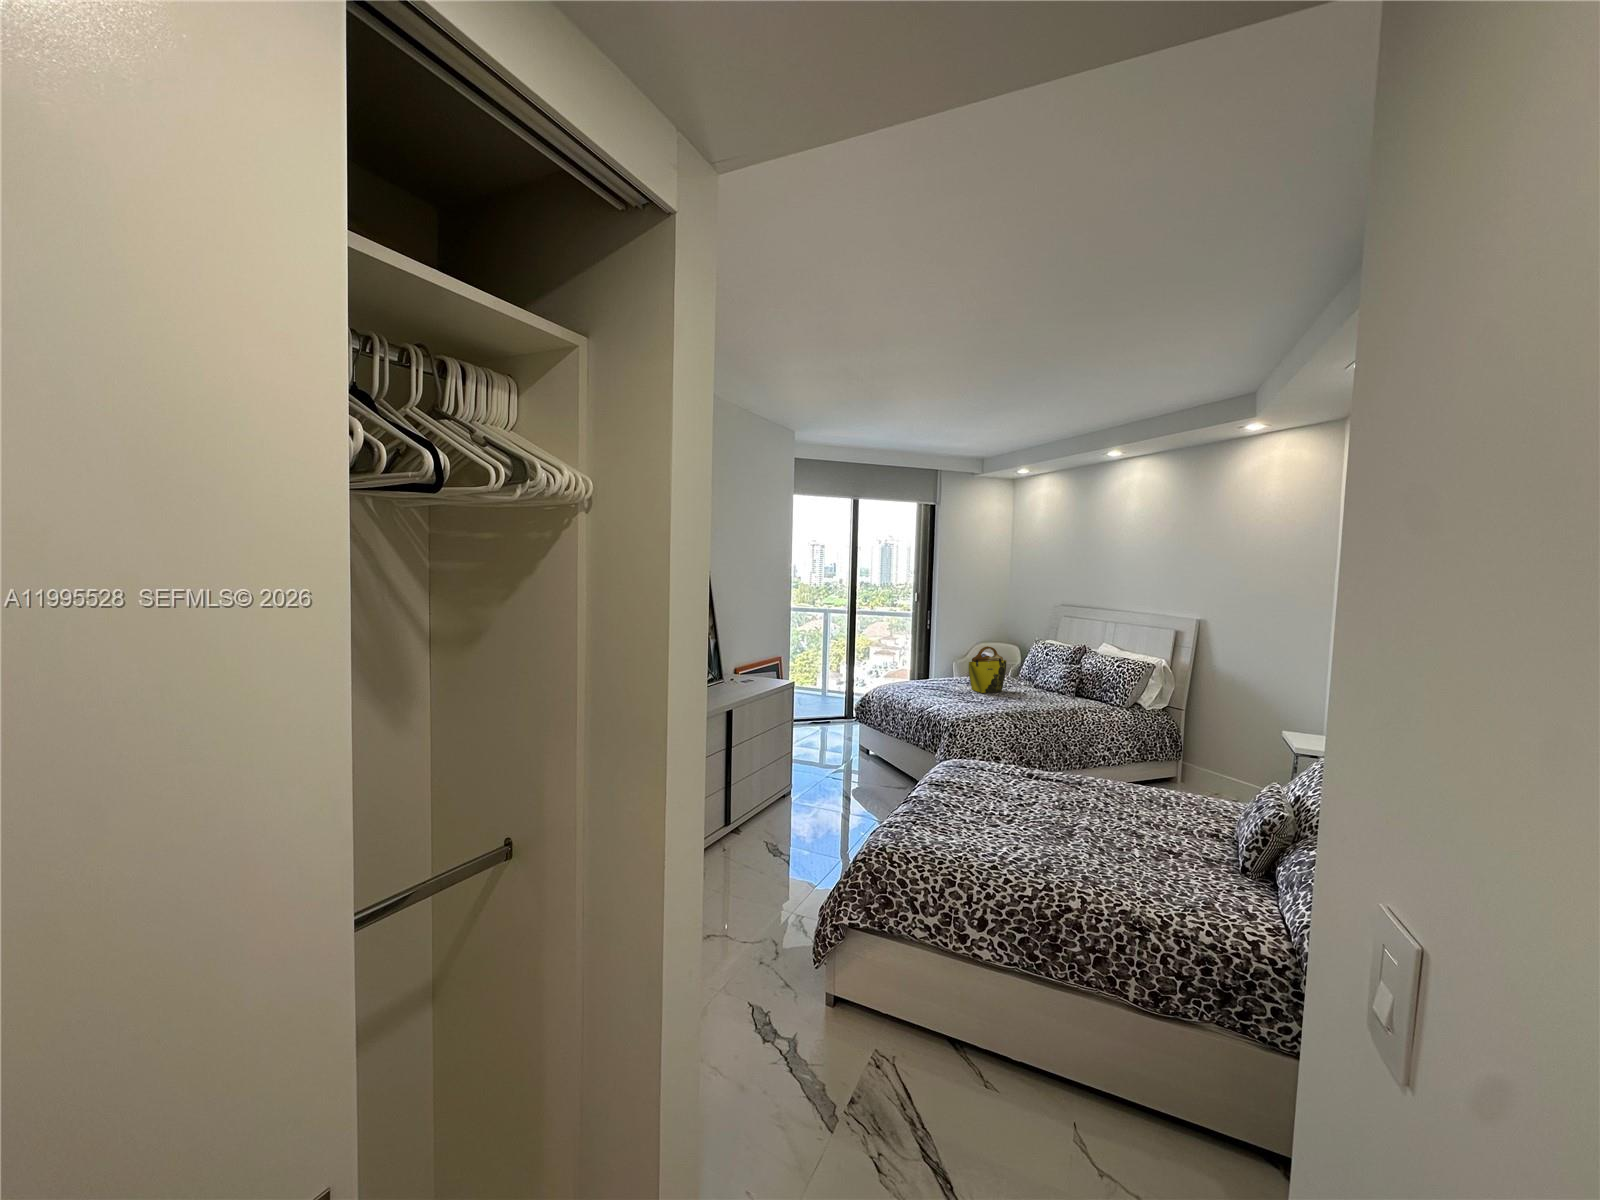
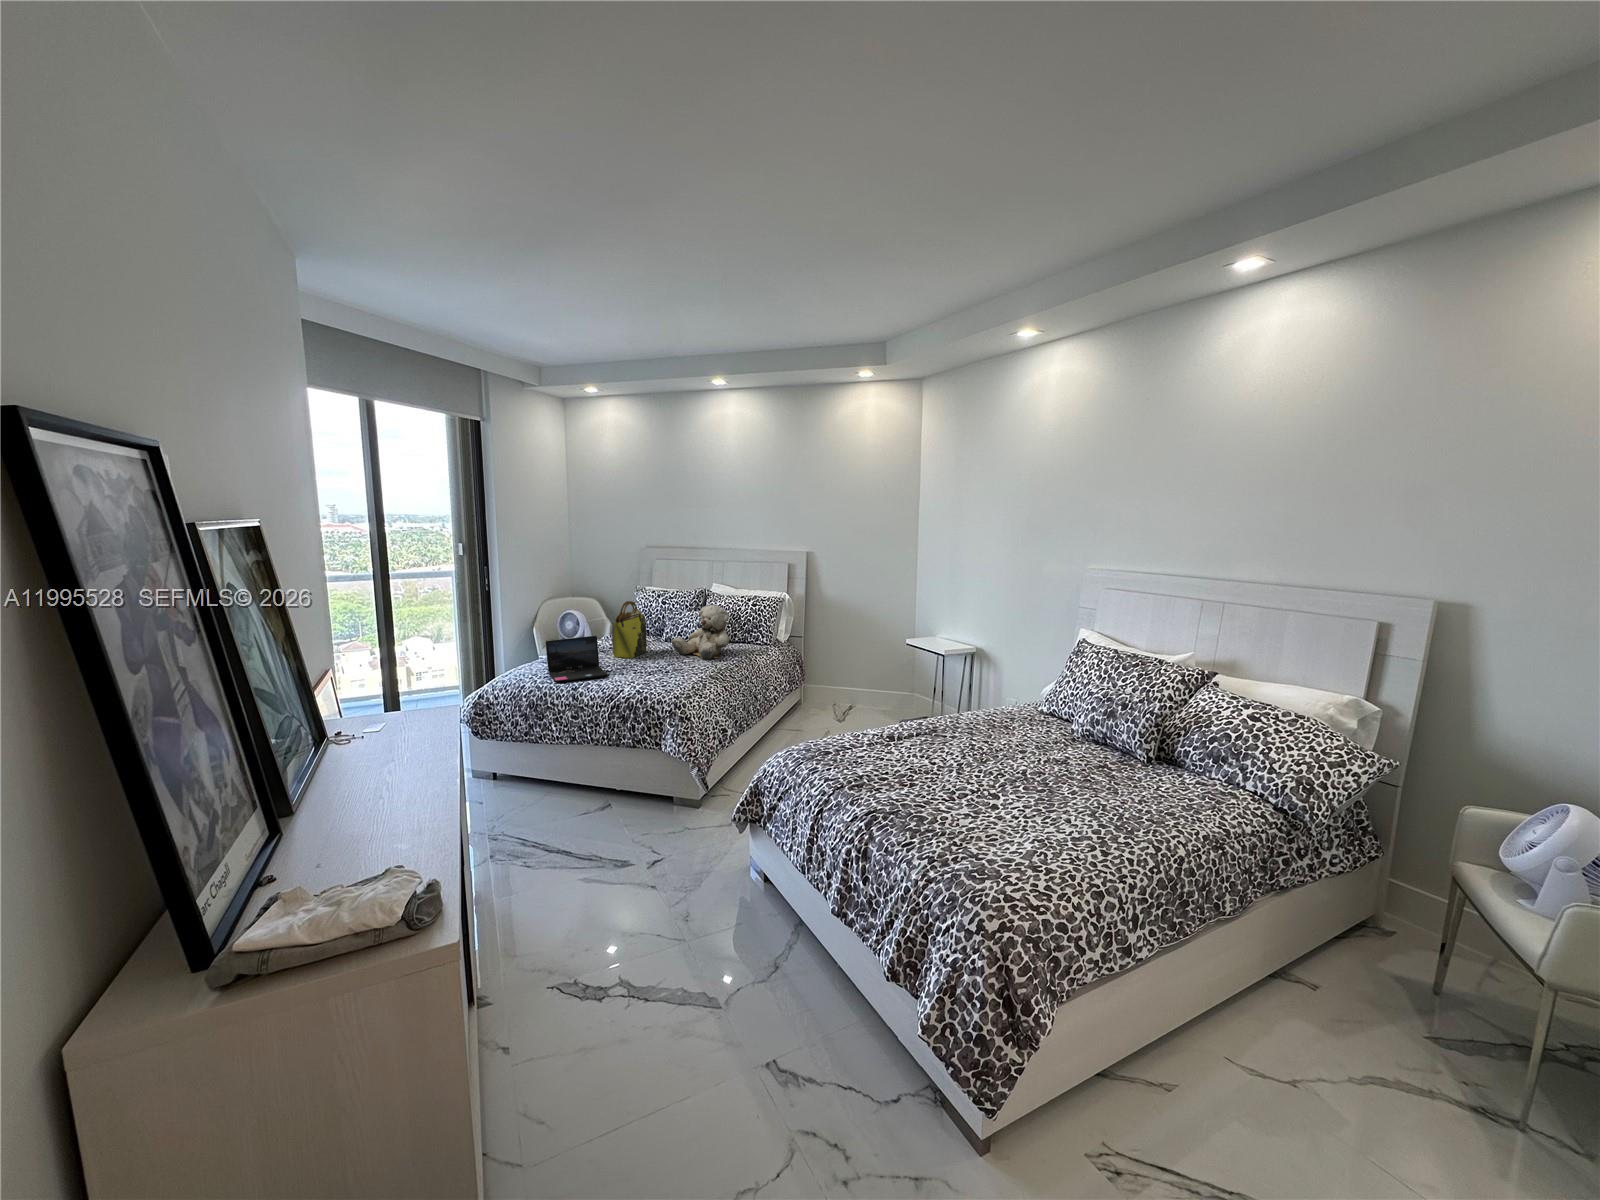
teddy bear: none [1018,659,1069,706] -> present [672,605,729,660]
laptop: none [901,666,945,699] -> present [546,636,607,682]

